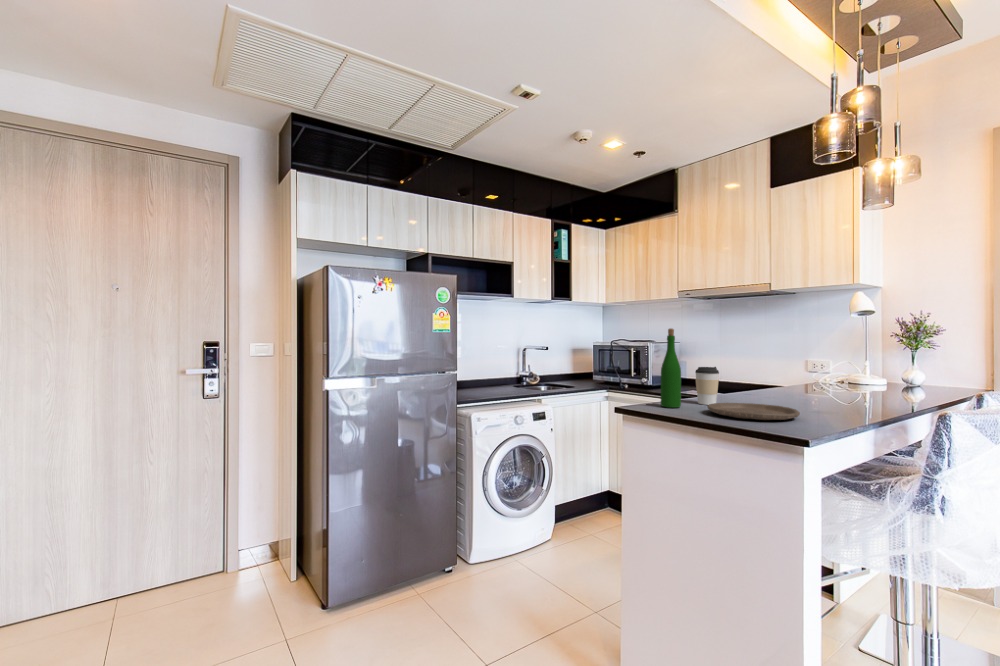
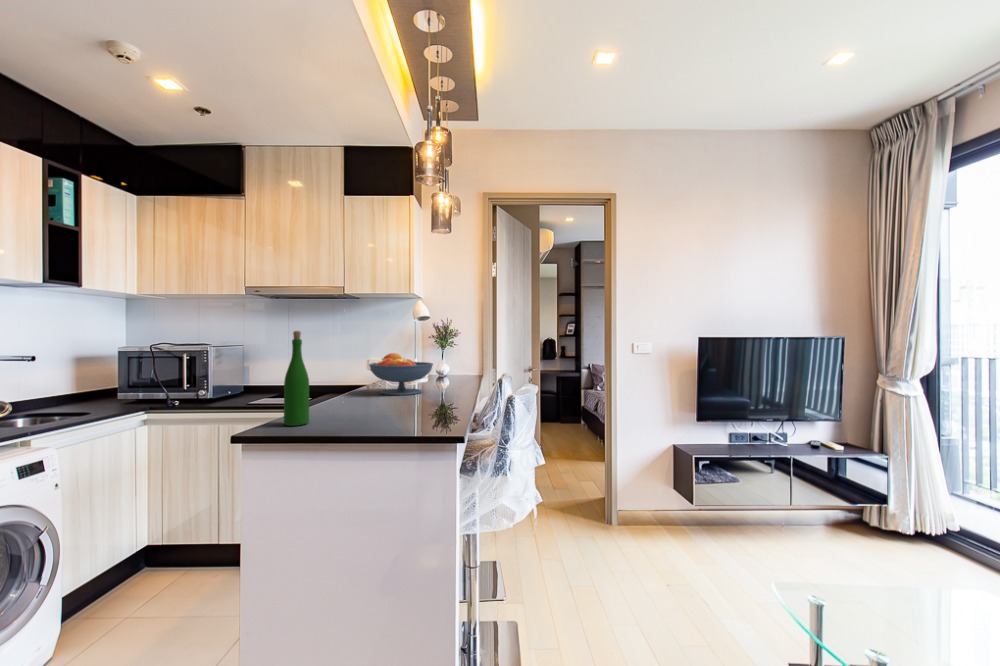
fruit bowl: none [774,353,860,401] -> present [369,353,433,395]
coffee cup: present [695,367,719,405] -> none [314,372,341,415]
plate: present [707,403,800,420] -> none [344,406,430,426]

